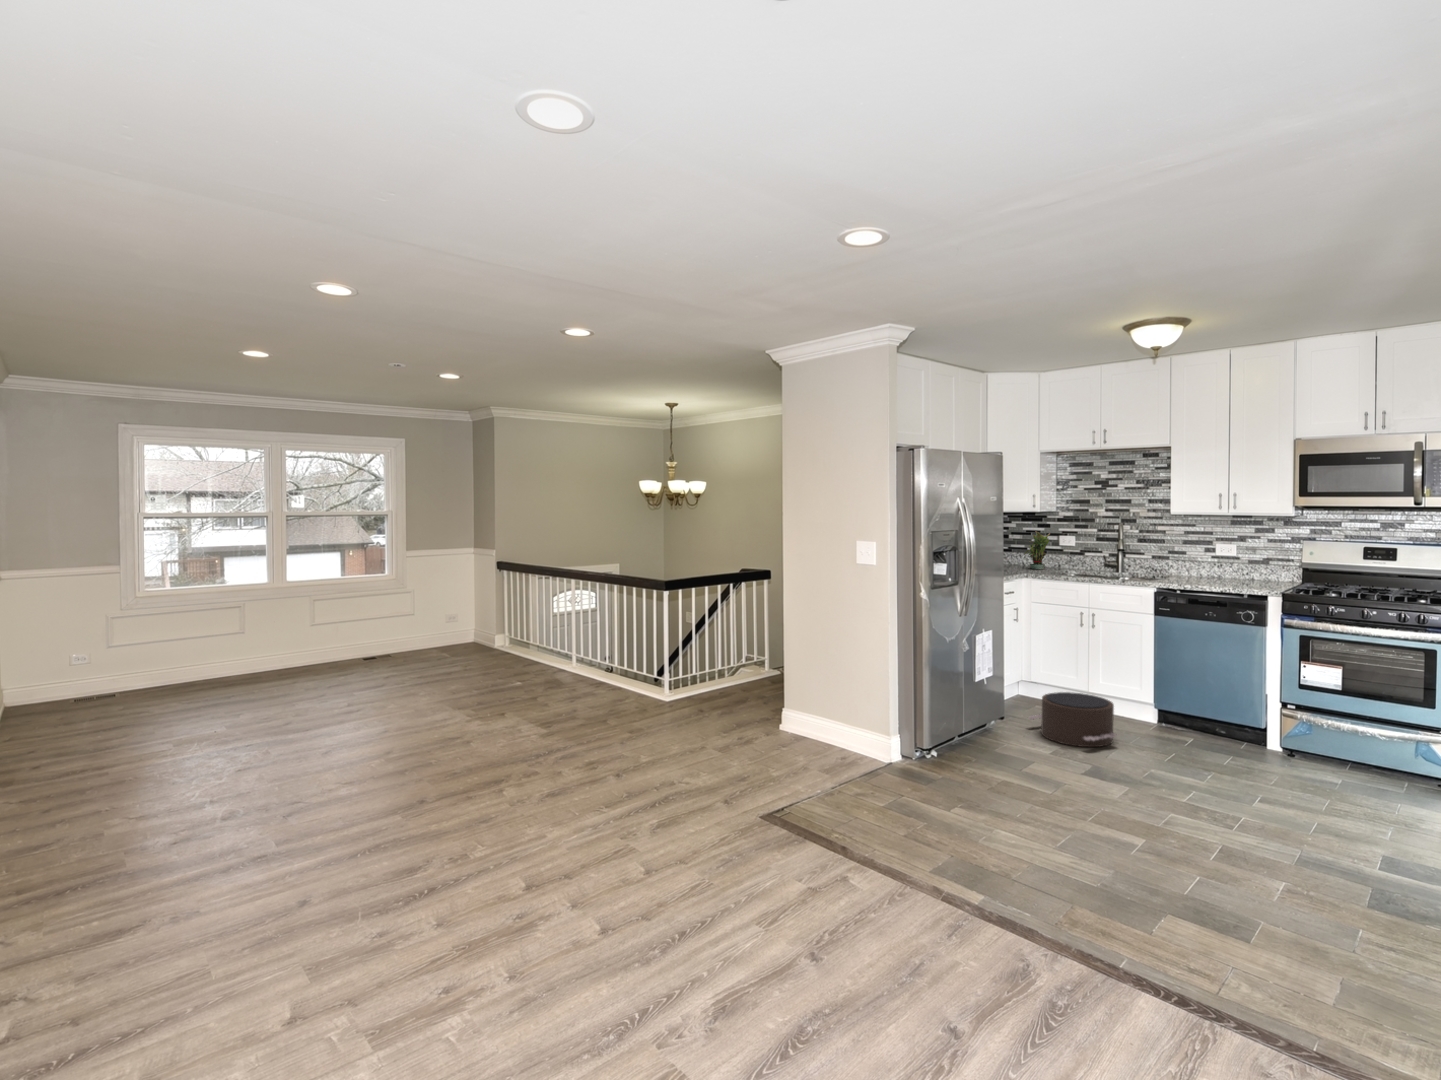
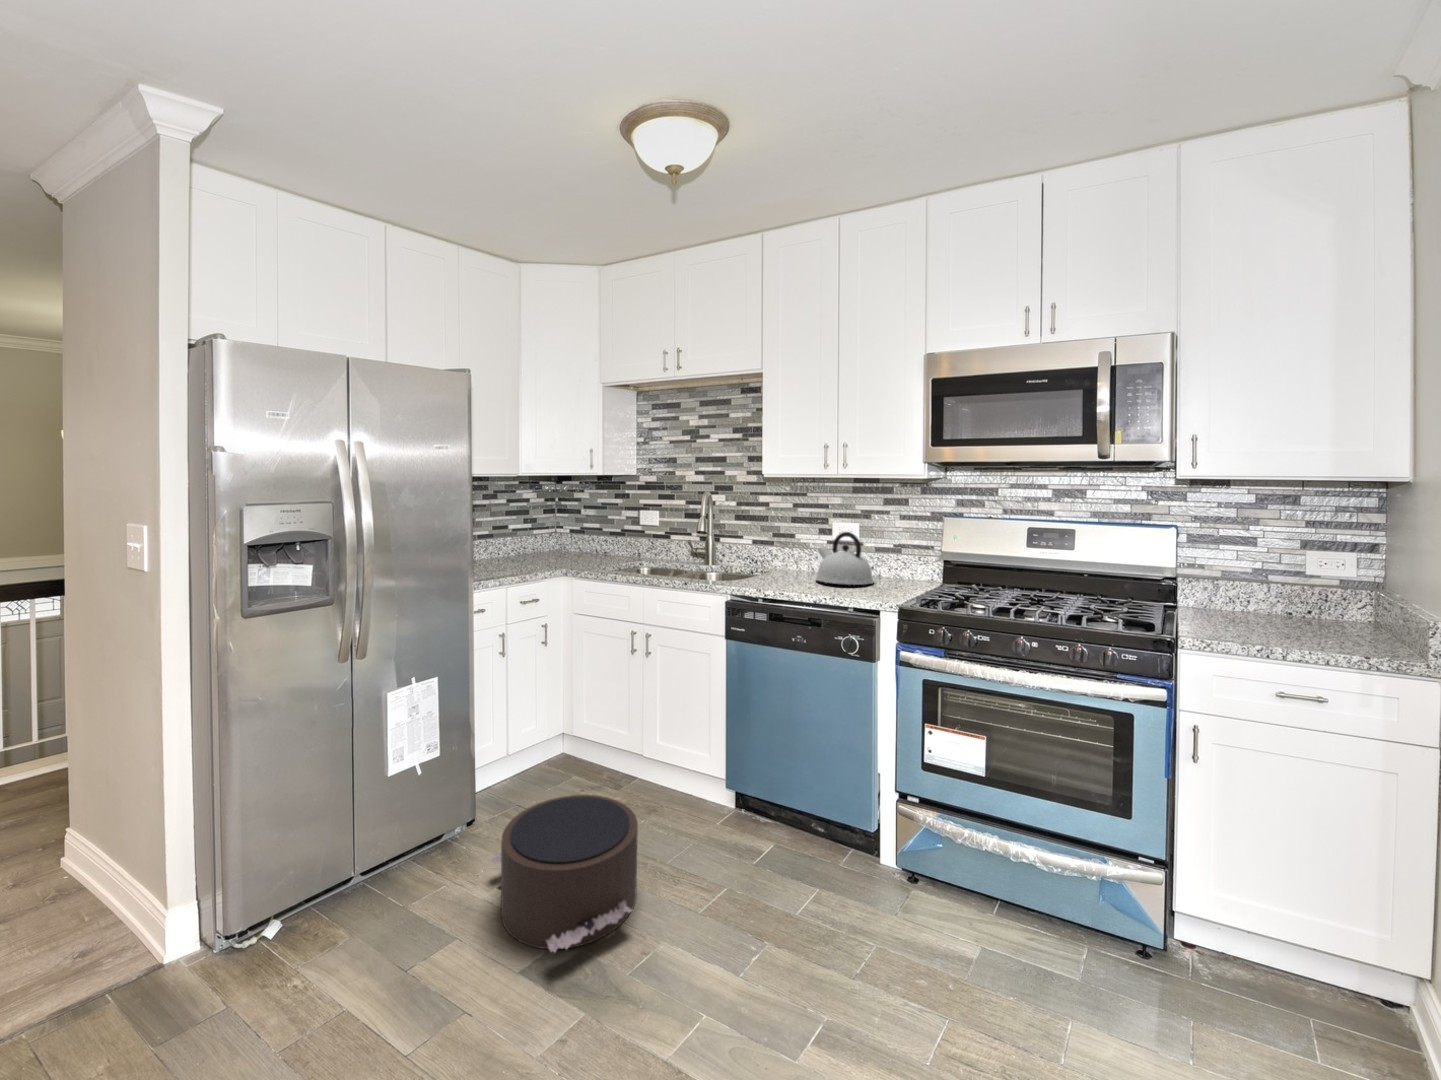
potted plant: present [1025,531,1050,569] -> none [578,499,616,560]
kettle: none [1207,551,1249,583] -> present [816,532,874,585]

